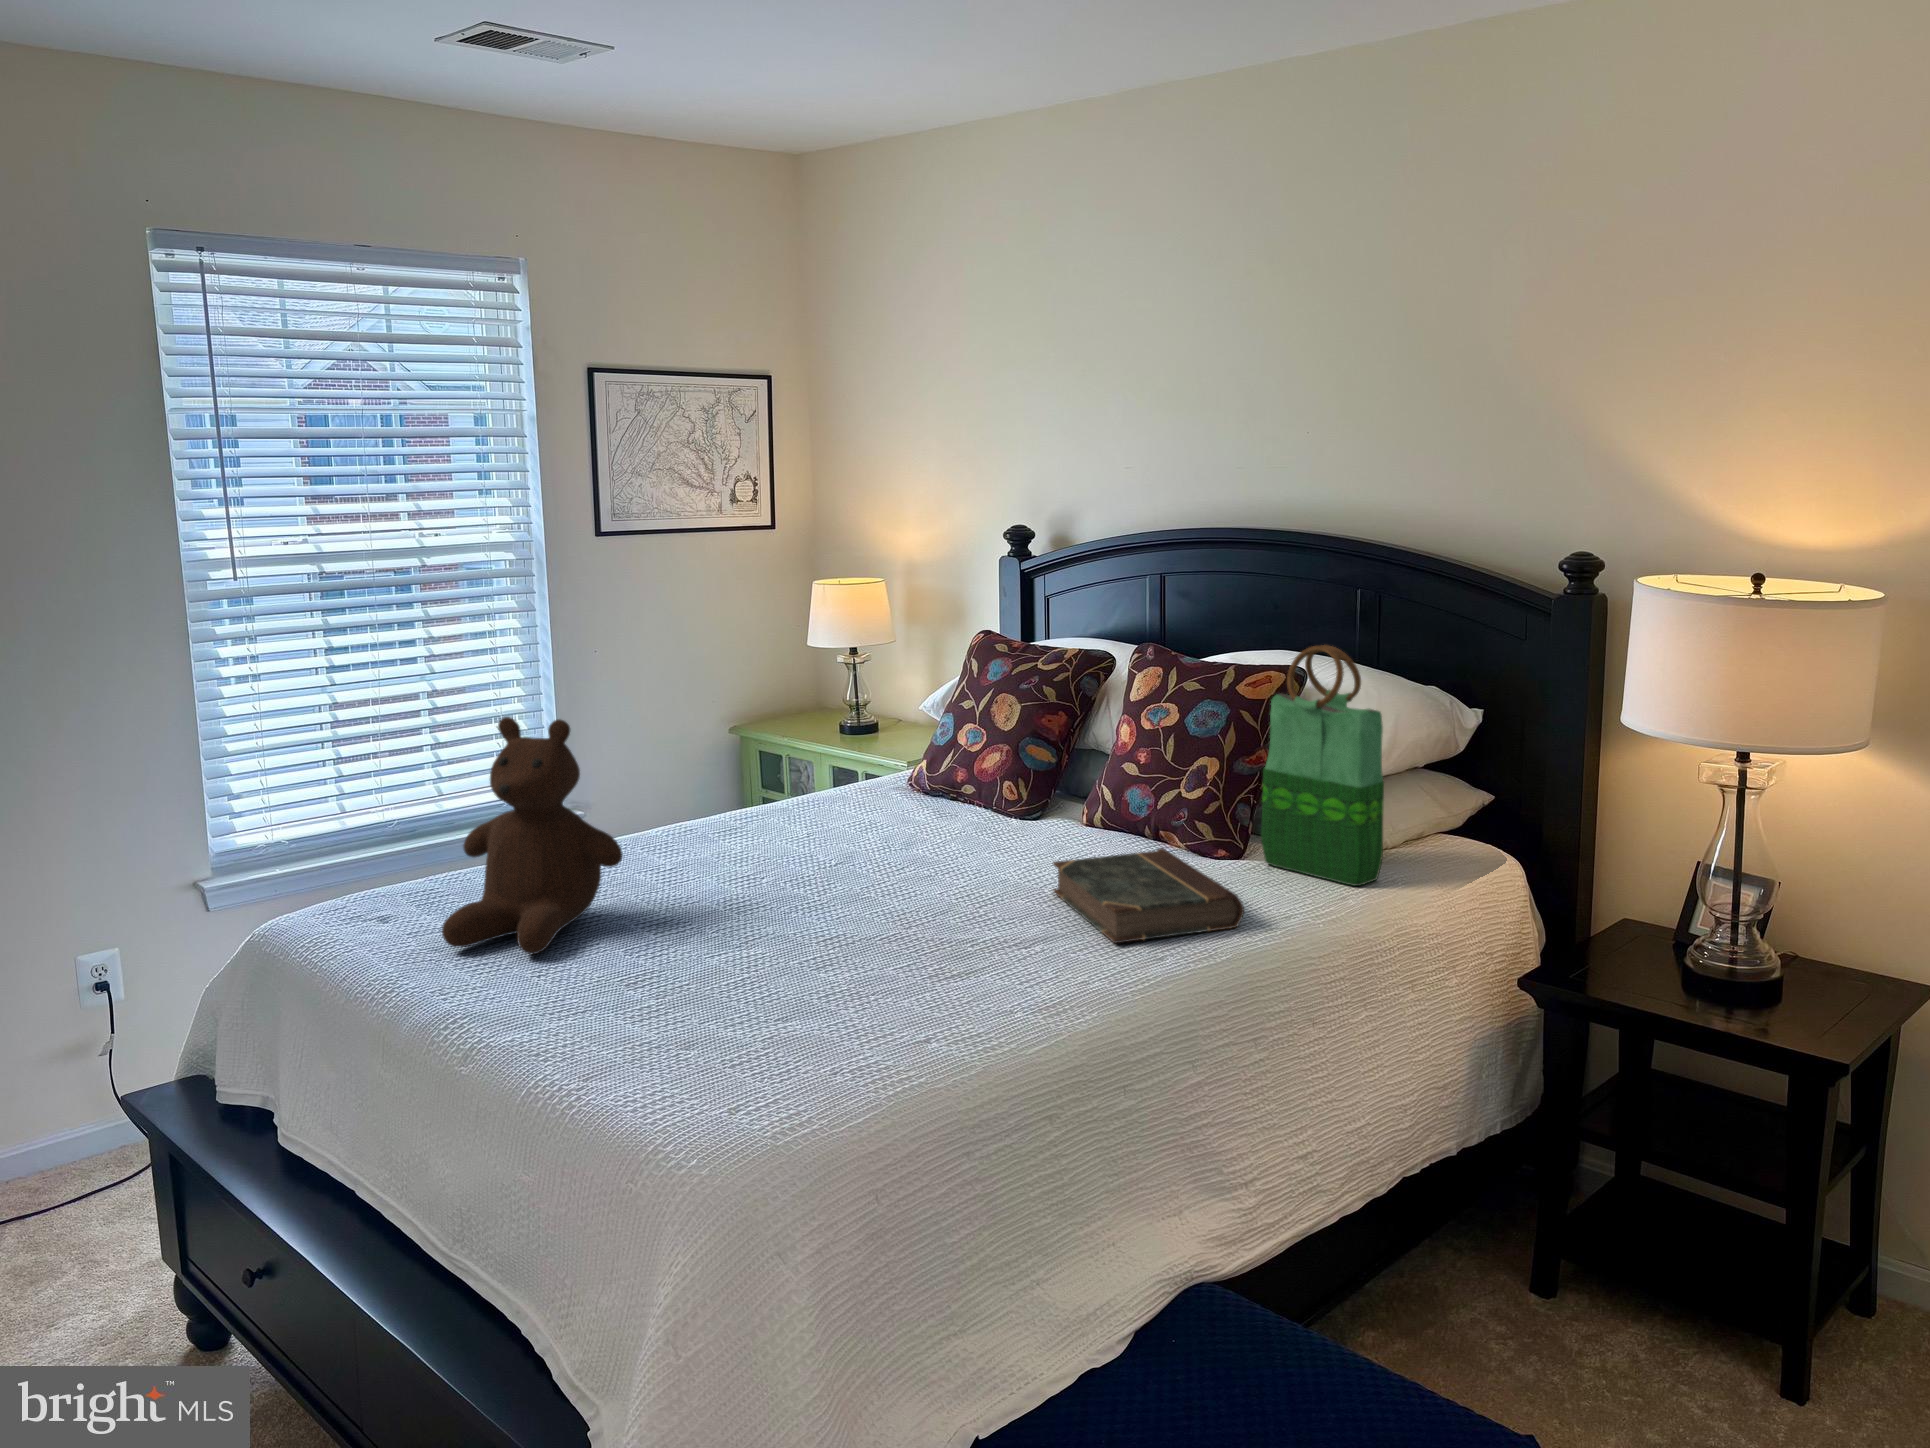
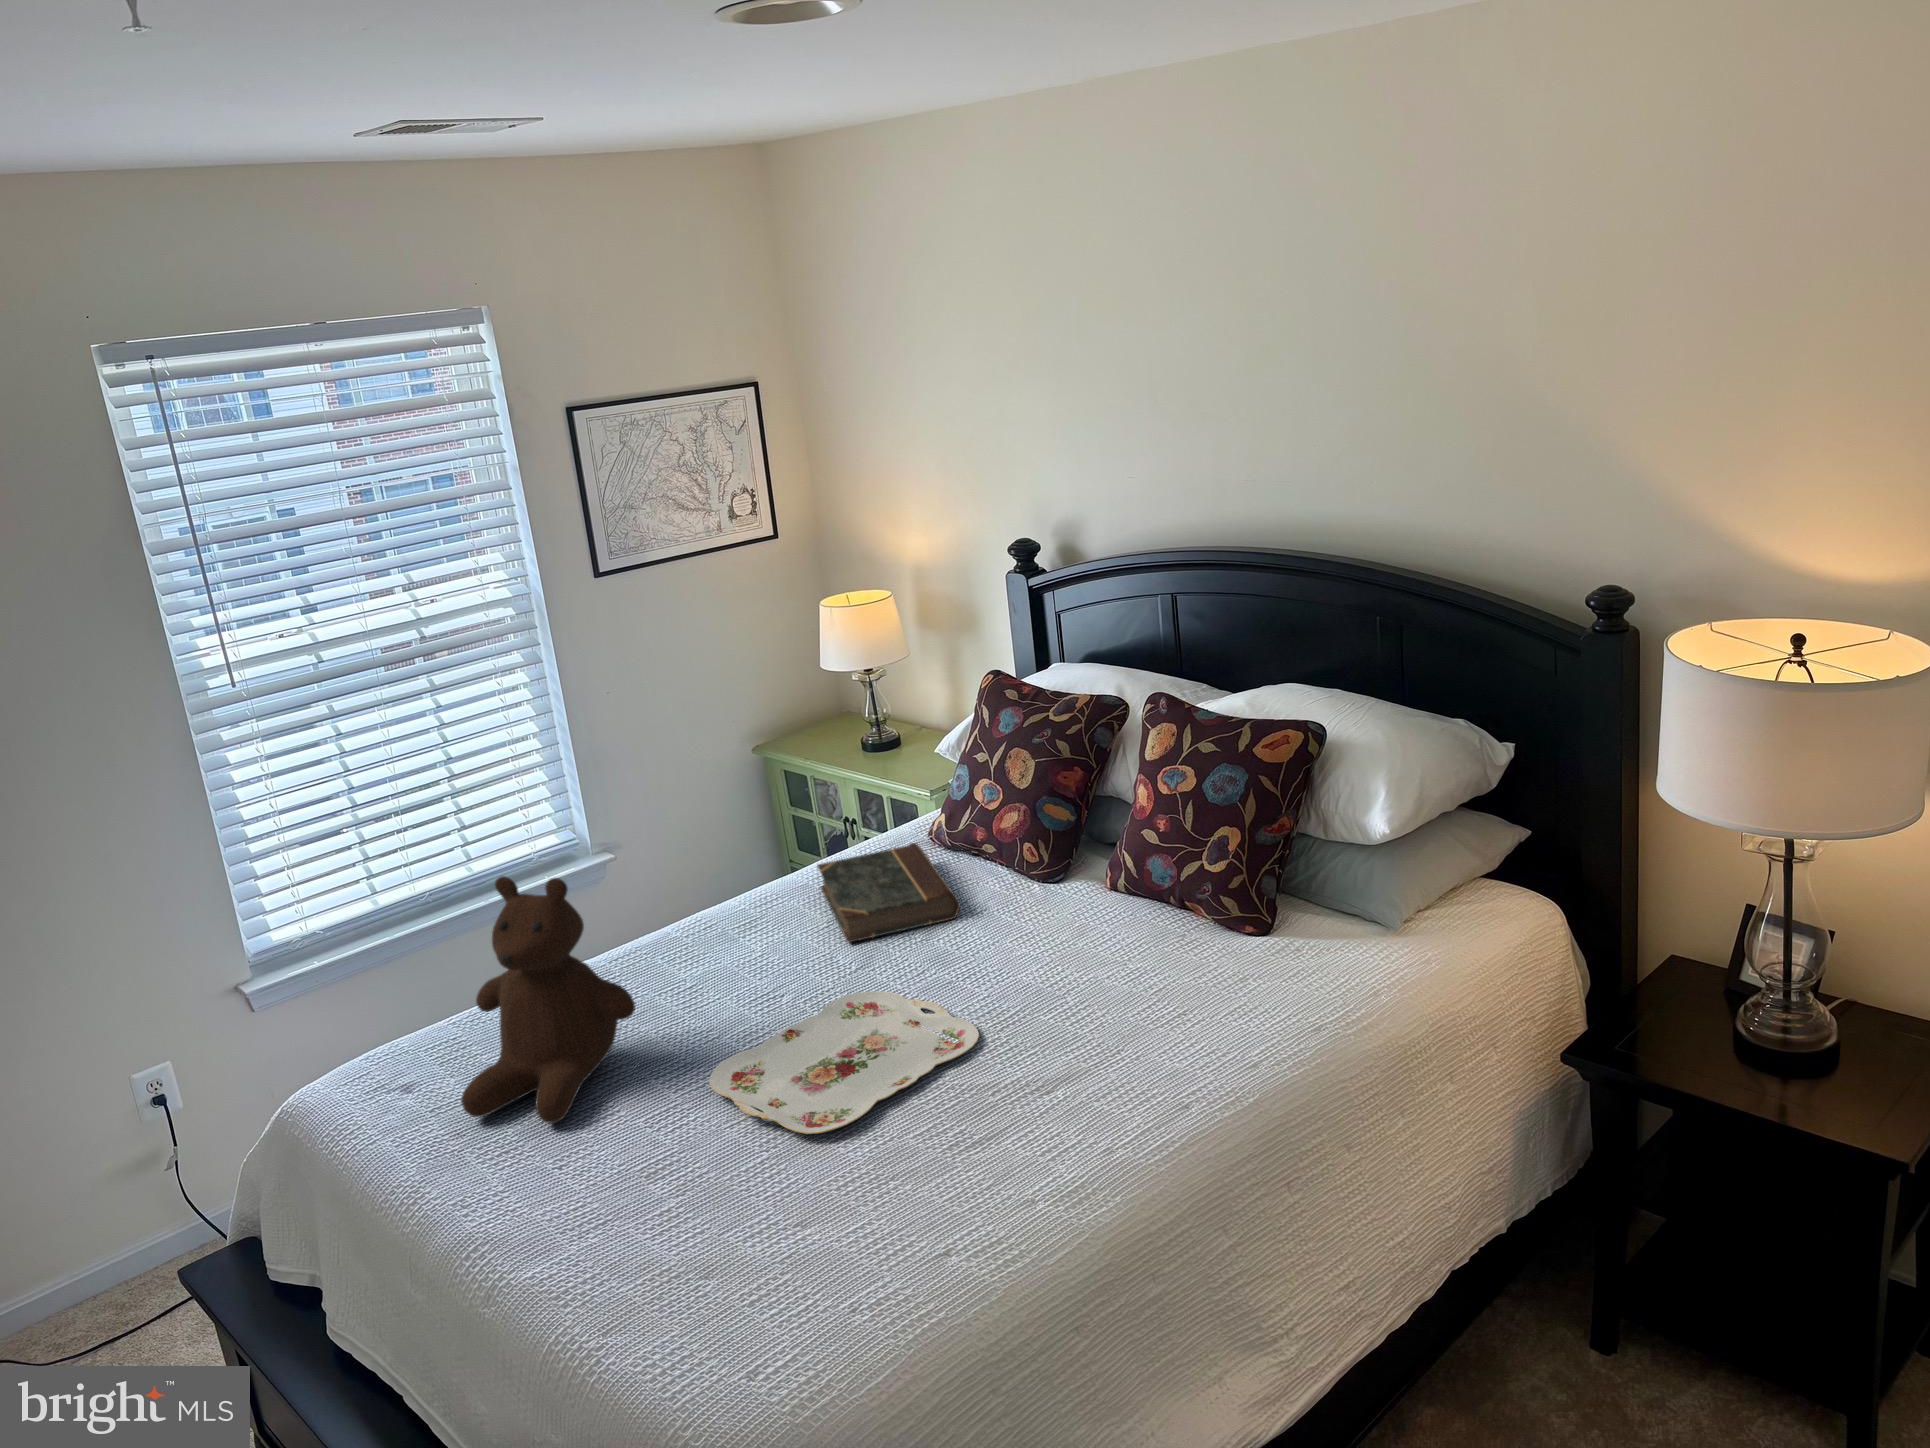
tote bag: present [1261,645,1384,886] -> none [1285,725,1414,972]
book: present [1053,848,1244,943] -> present [817,843,960,943]
serving tray: none [690,880,957,967] -> present [709,991,979,1134]

